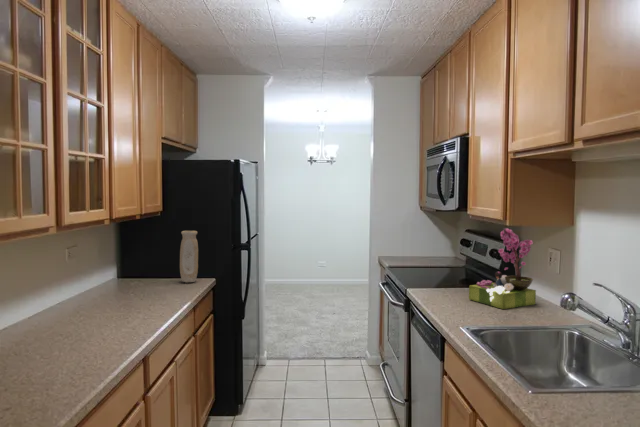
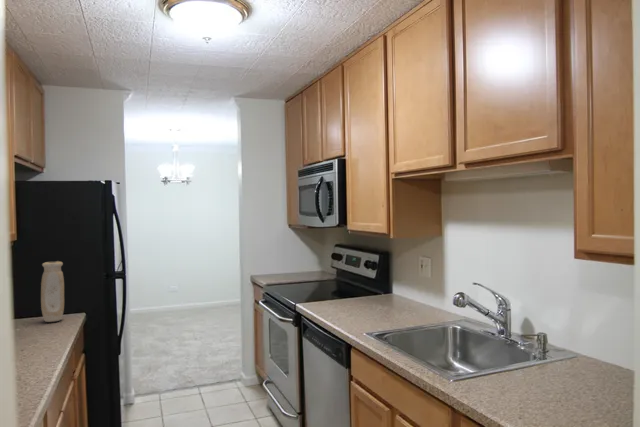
flower arrangement: present [469,228,536,309] -> none [358,240,414,314]

